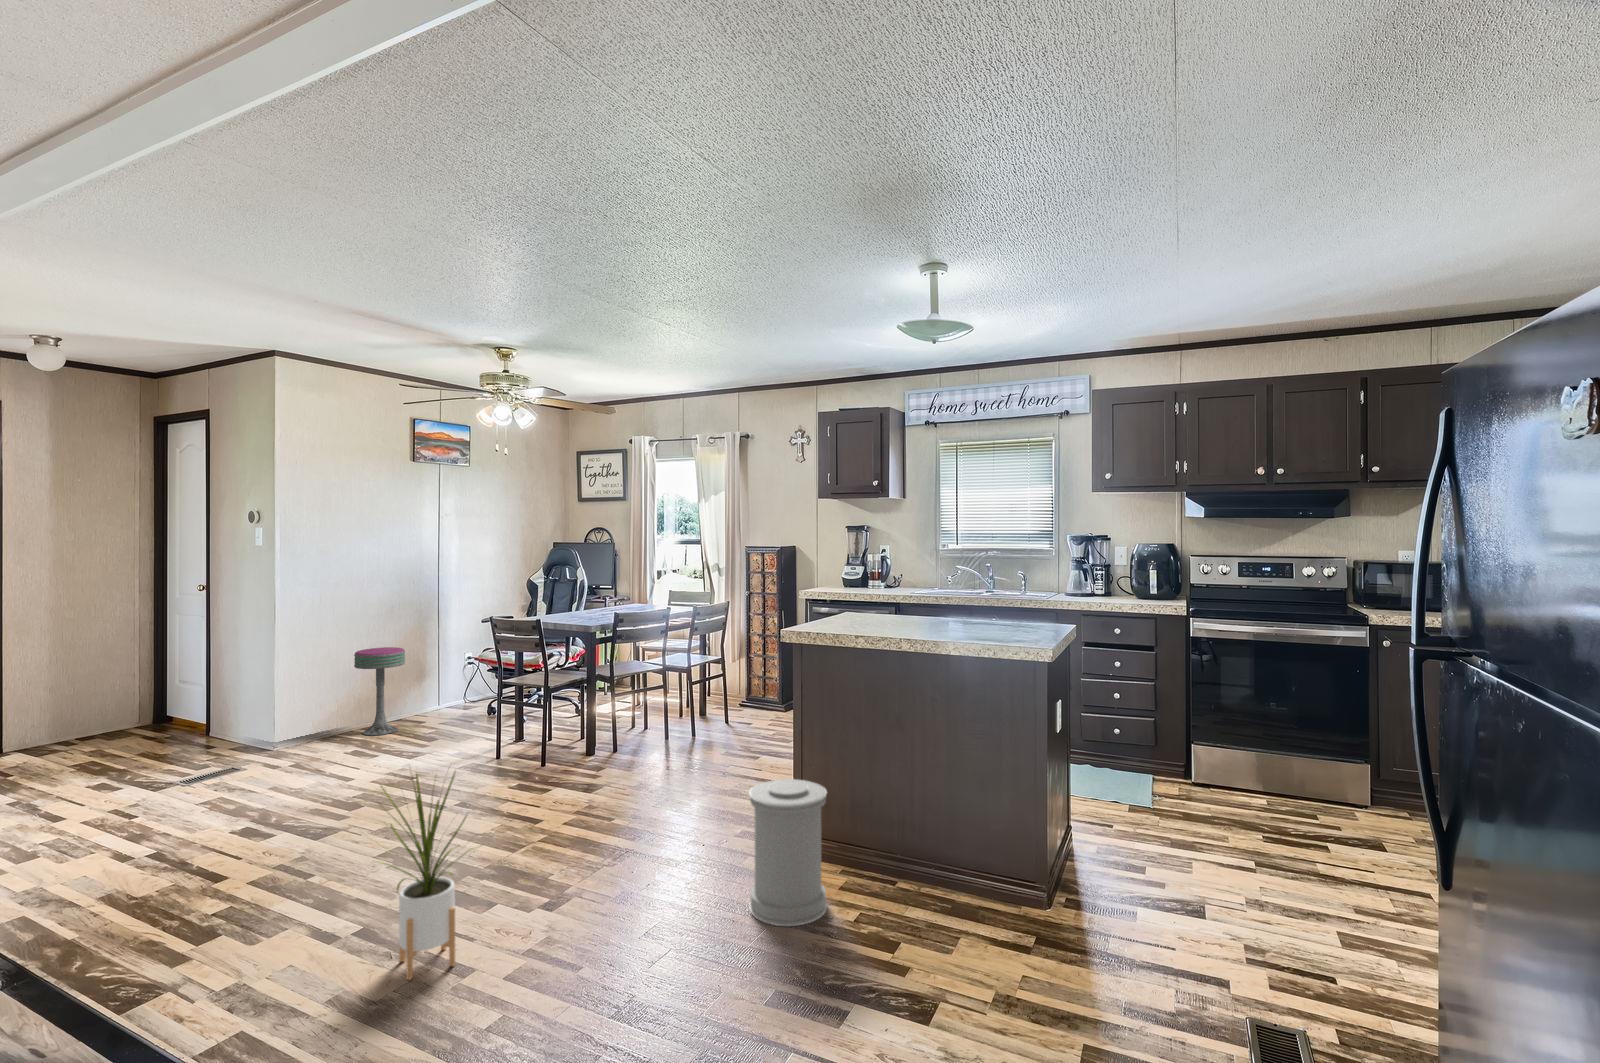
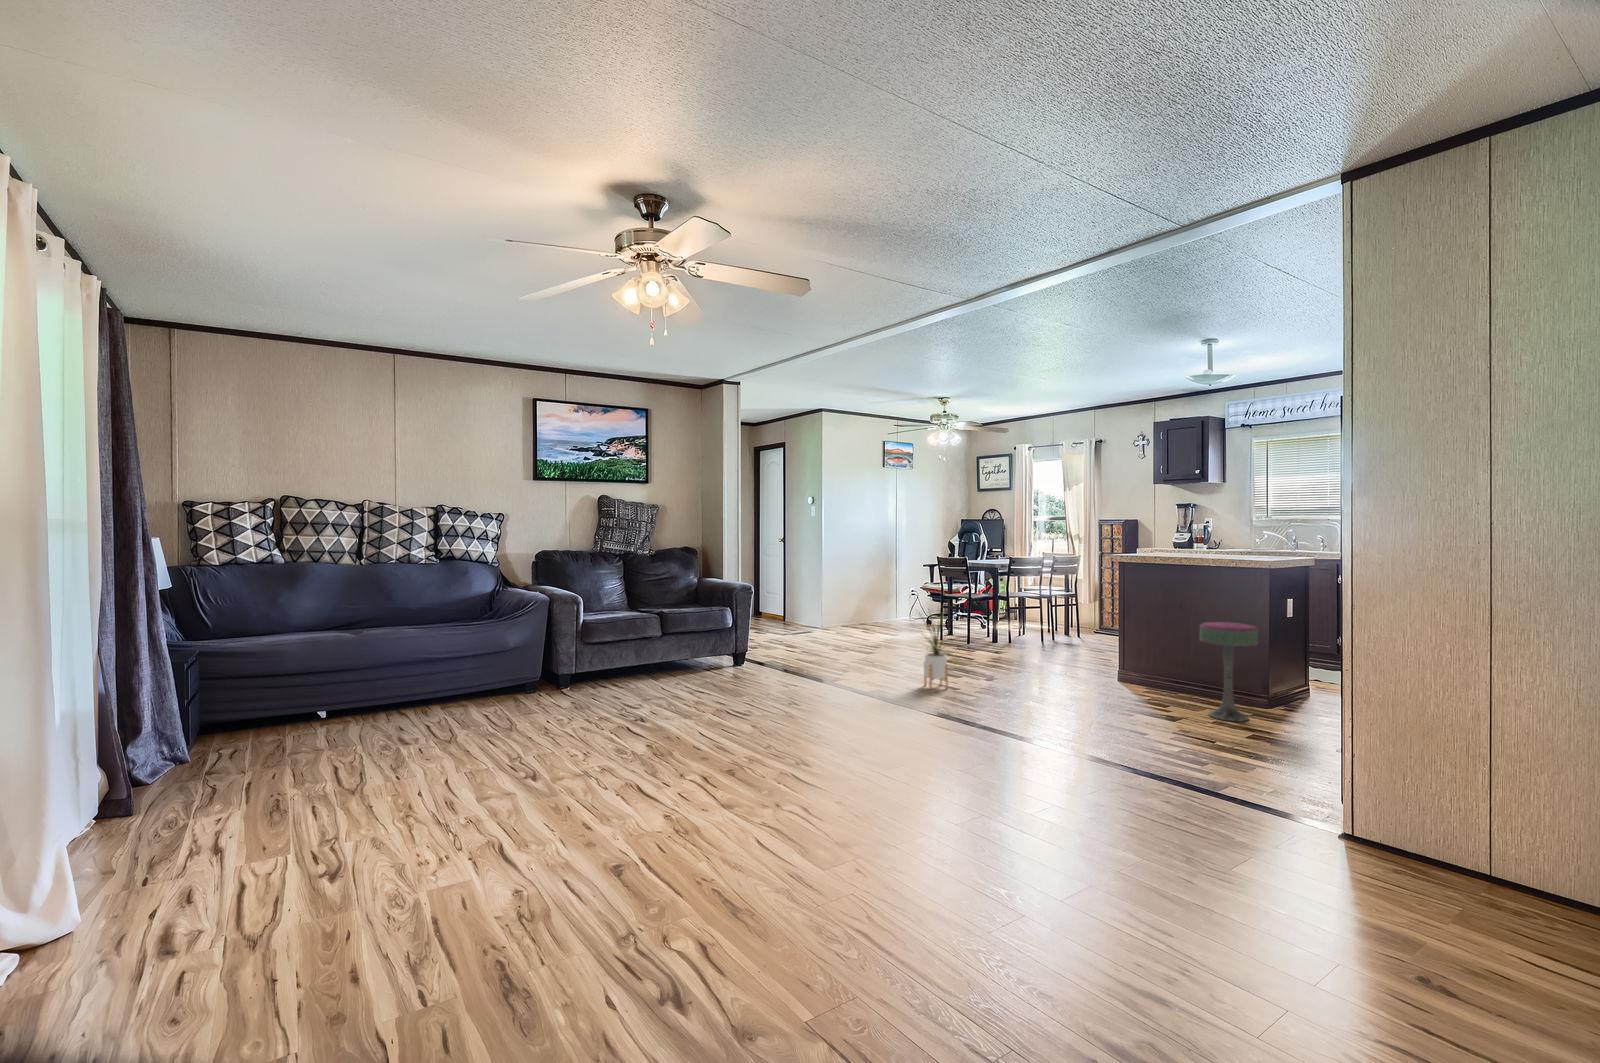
bar stool: present [354,647,405,735] -> present [1200,622,1258,722]
trash can: present [749,779,827,926] -> none [1087,631,1132,699]

